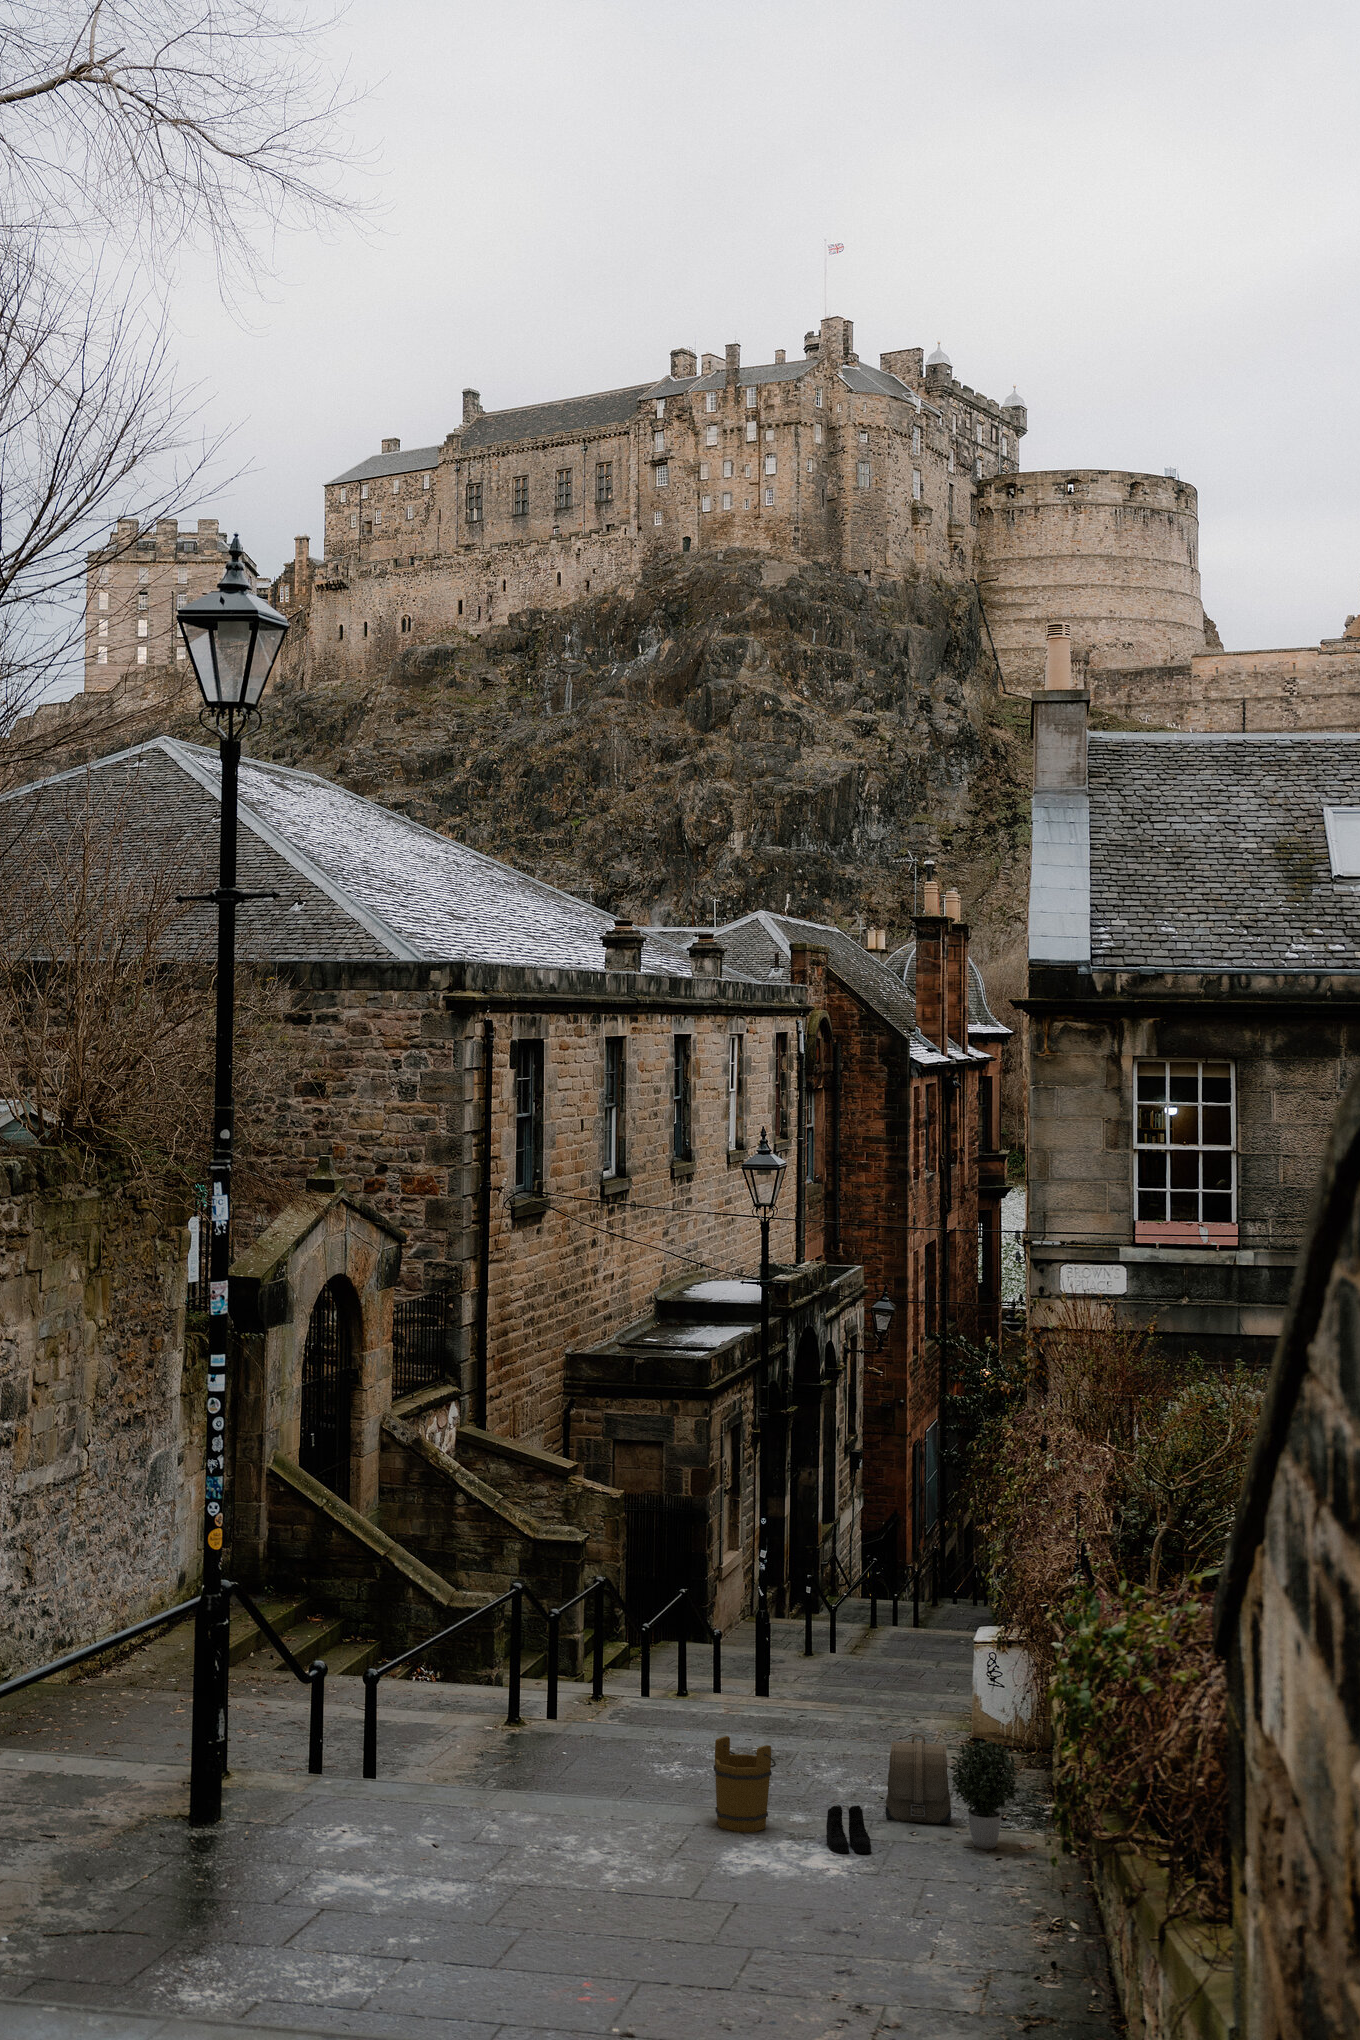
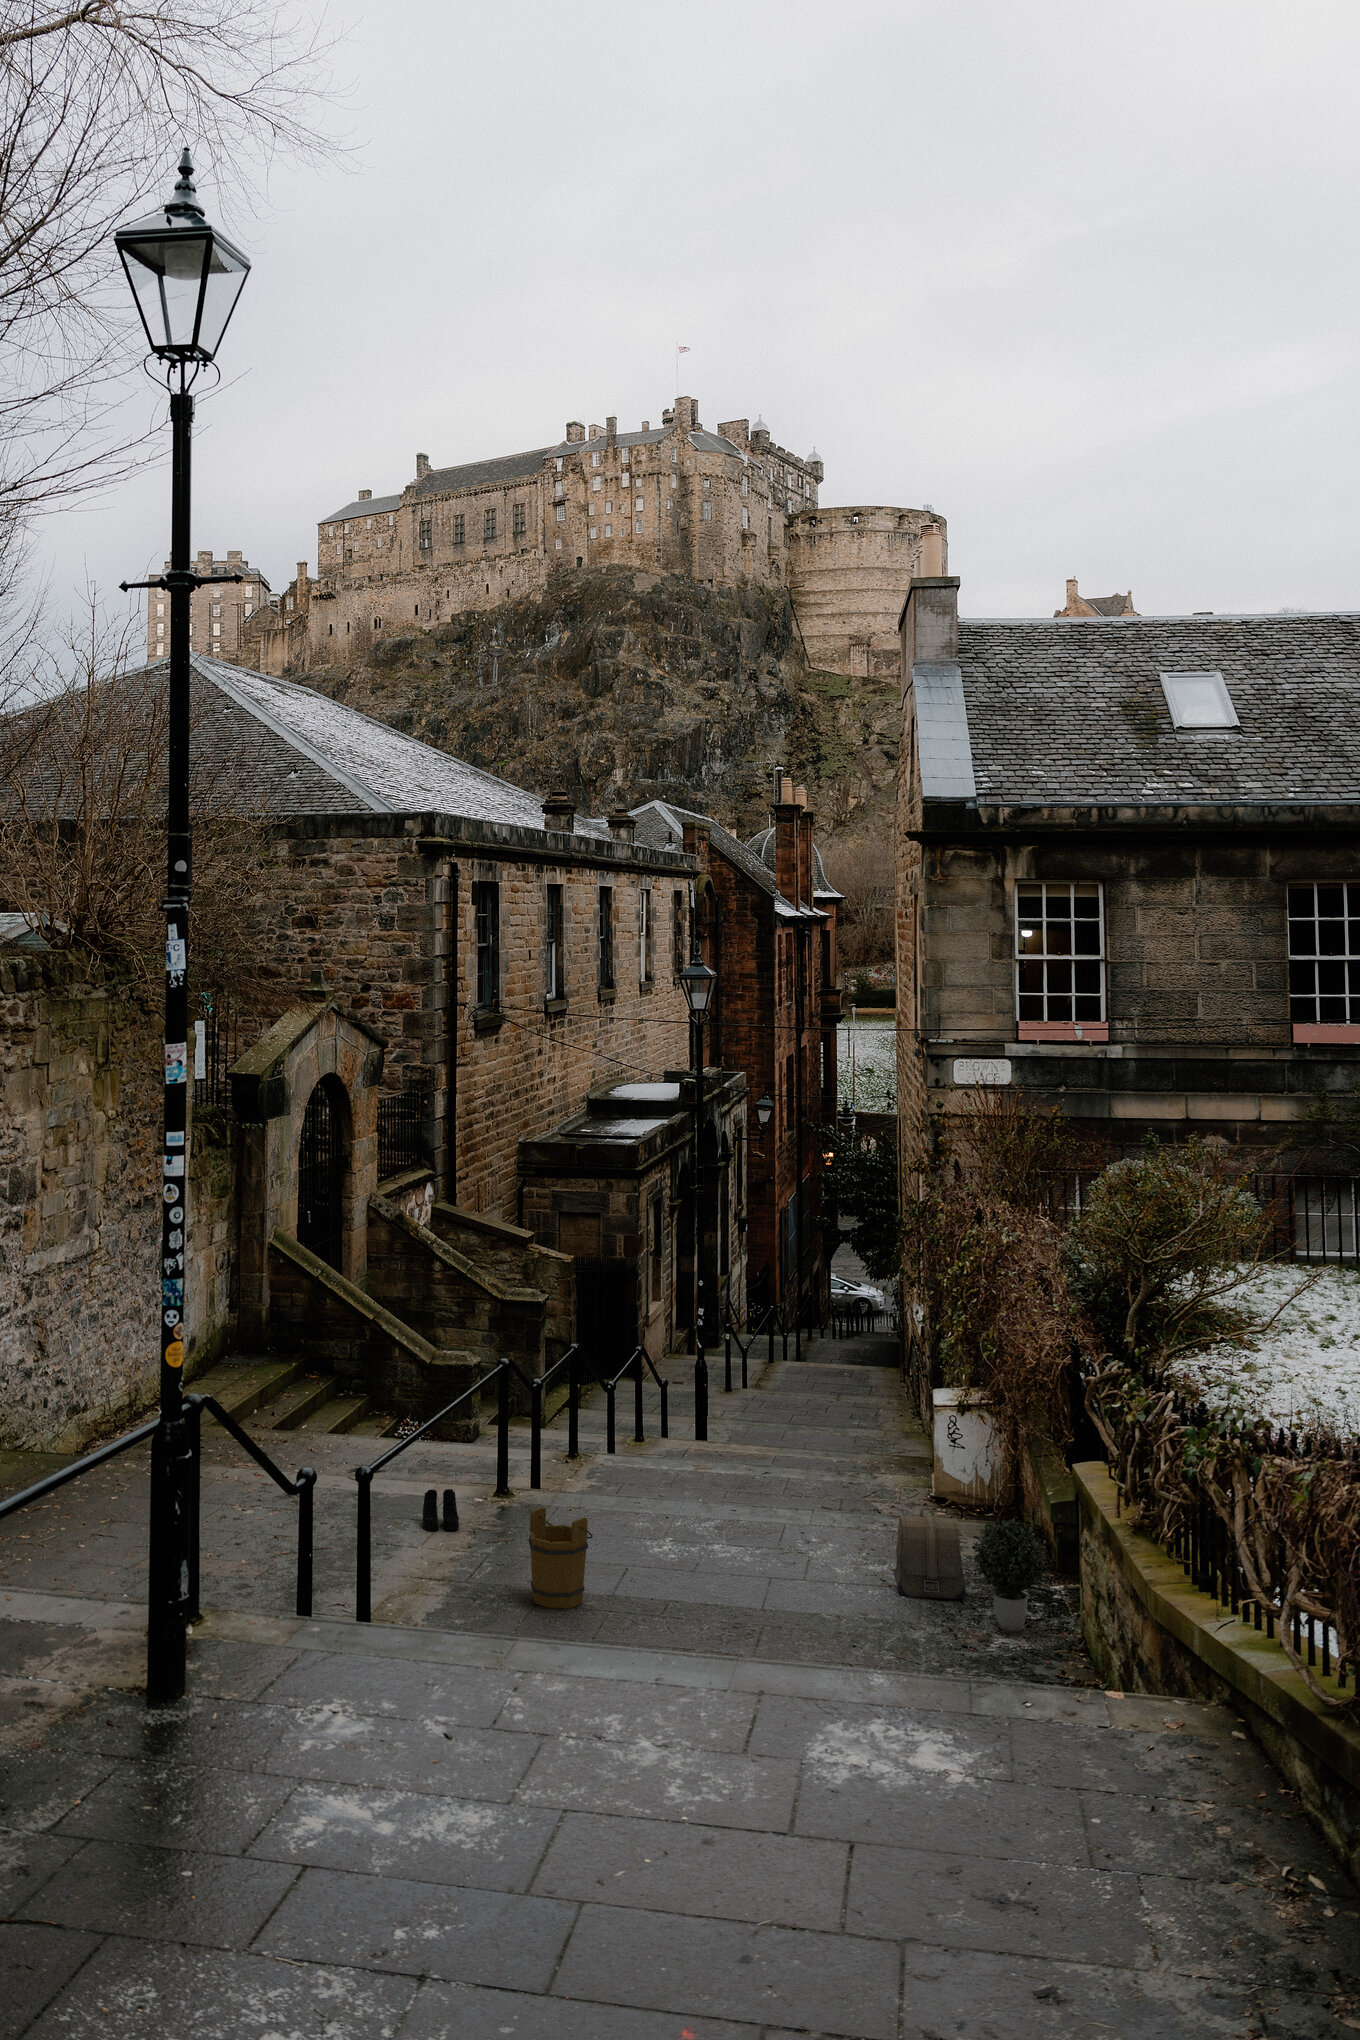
bucket: present [714,1736,776,1832] -> present [529,1507,593,1609]
boots: present [826,1806,871,1853] -> present [423,1489,459,1531]

